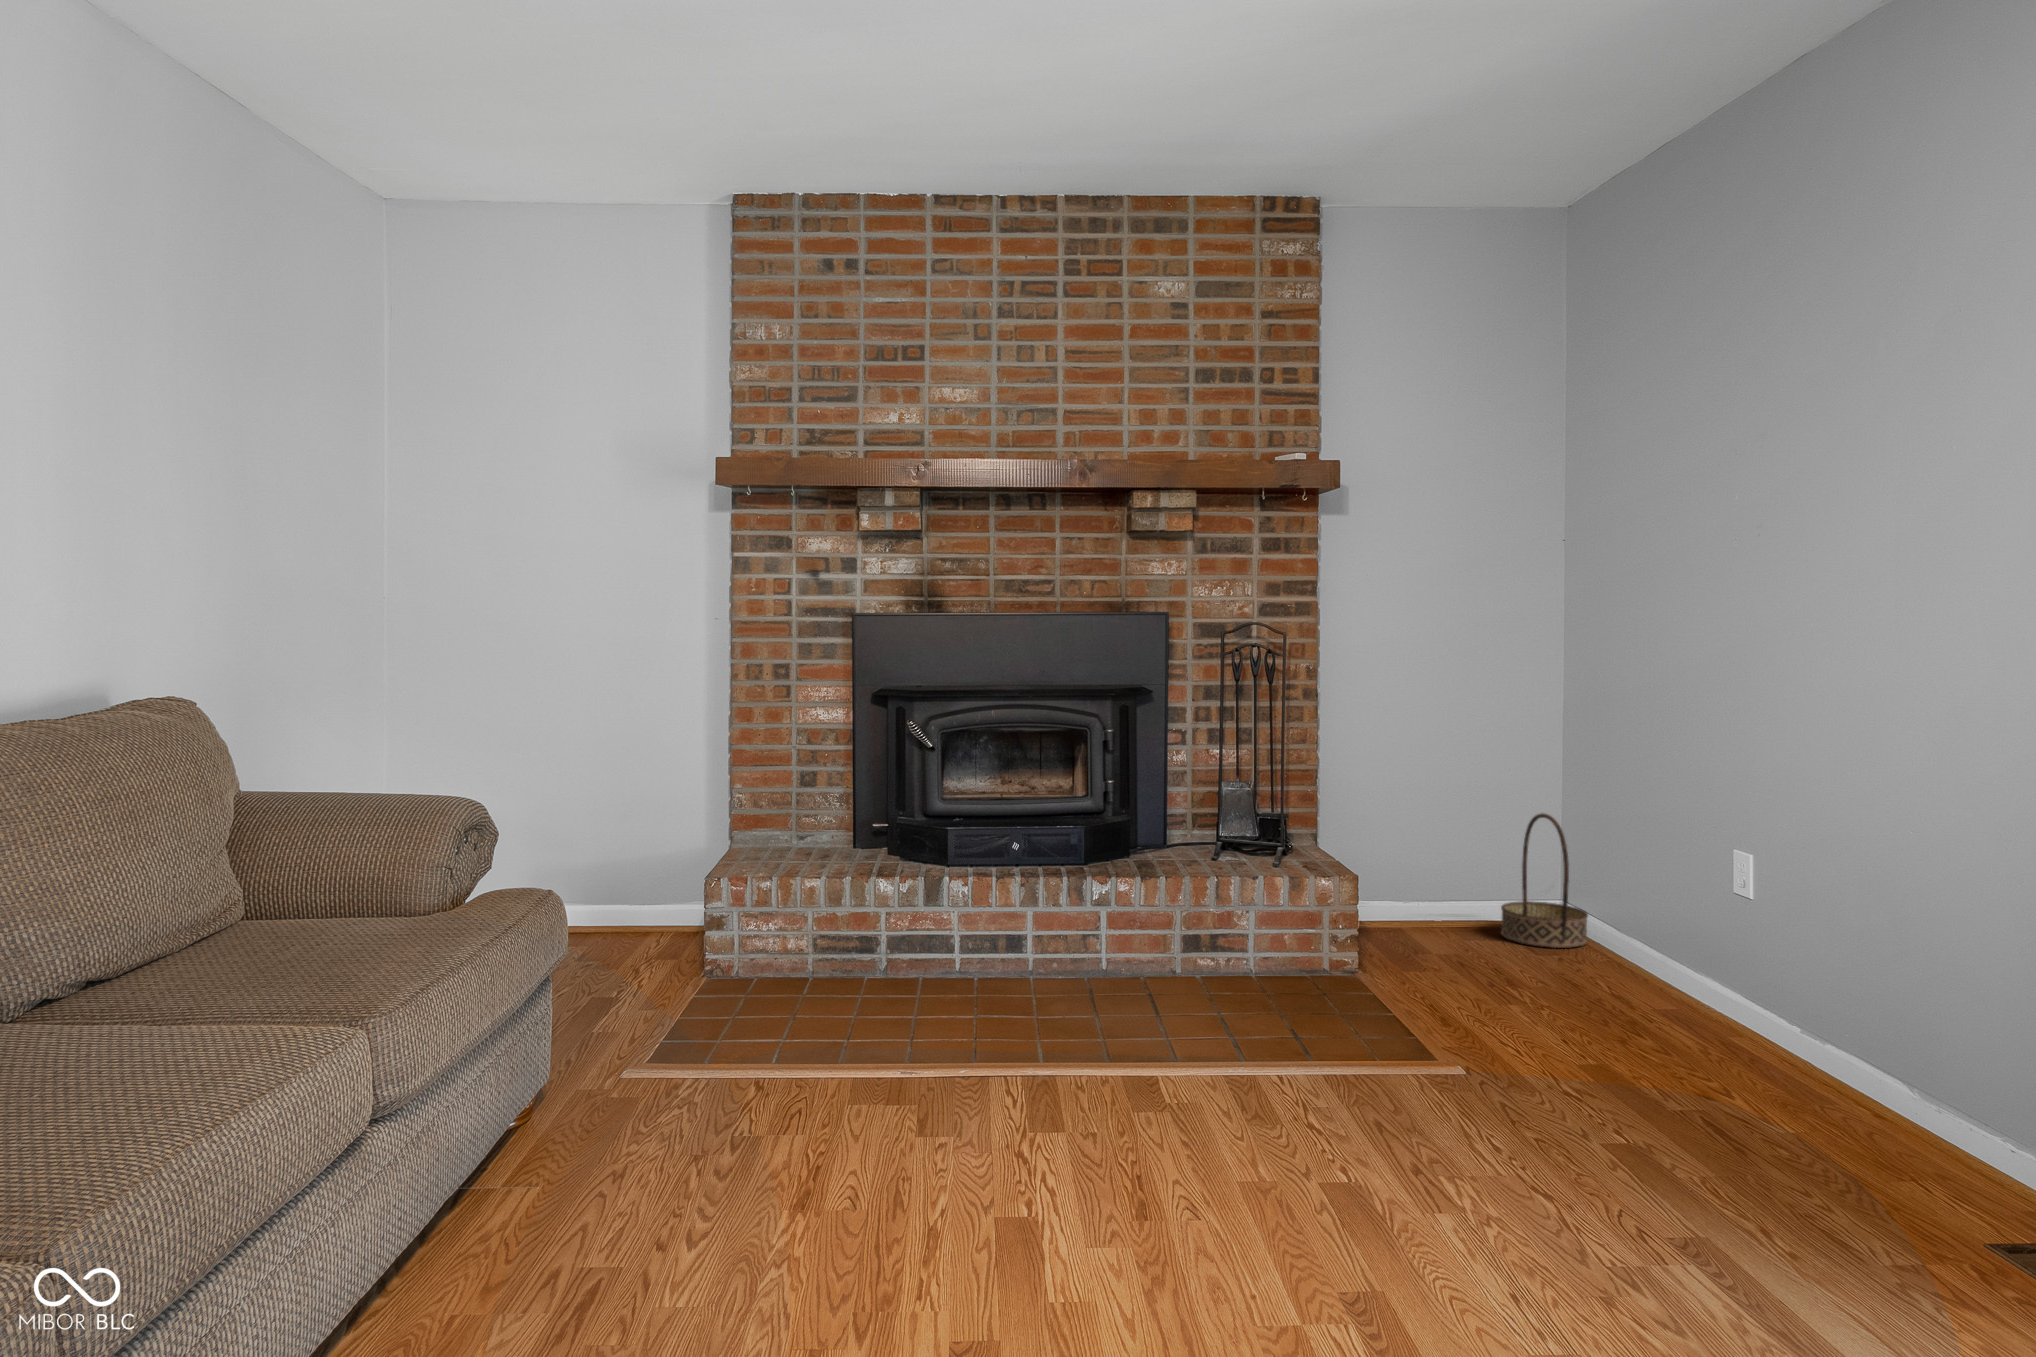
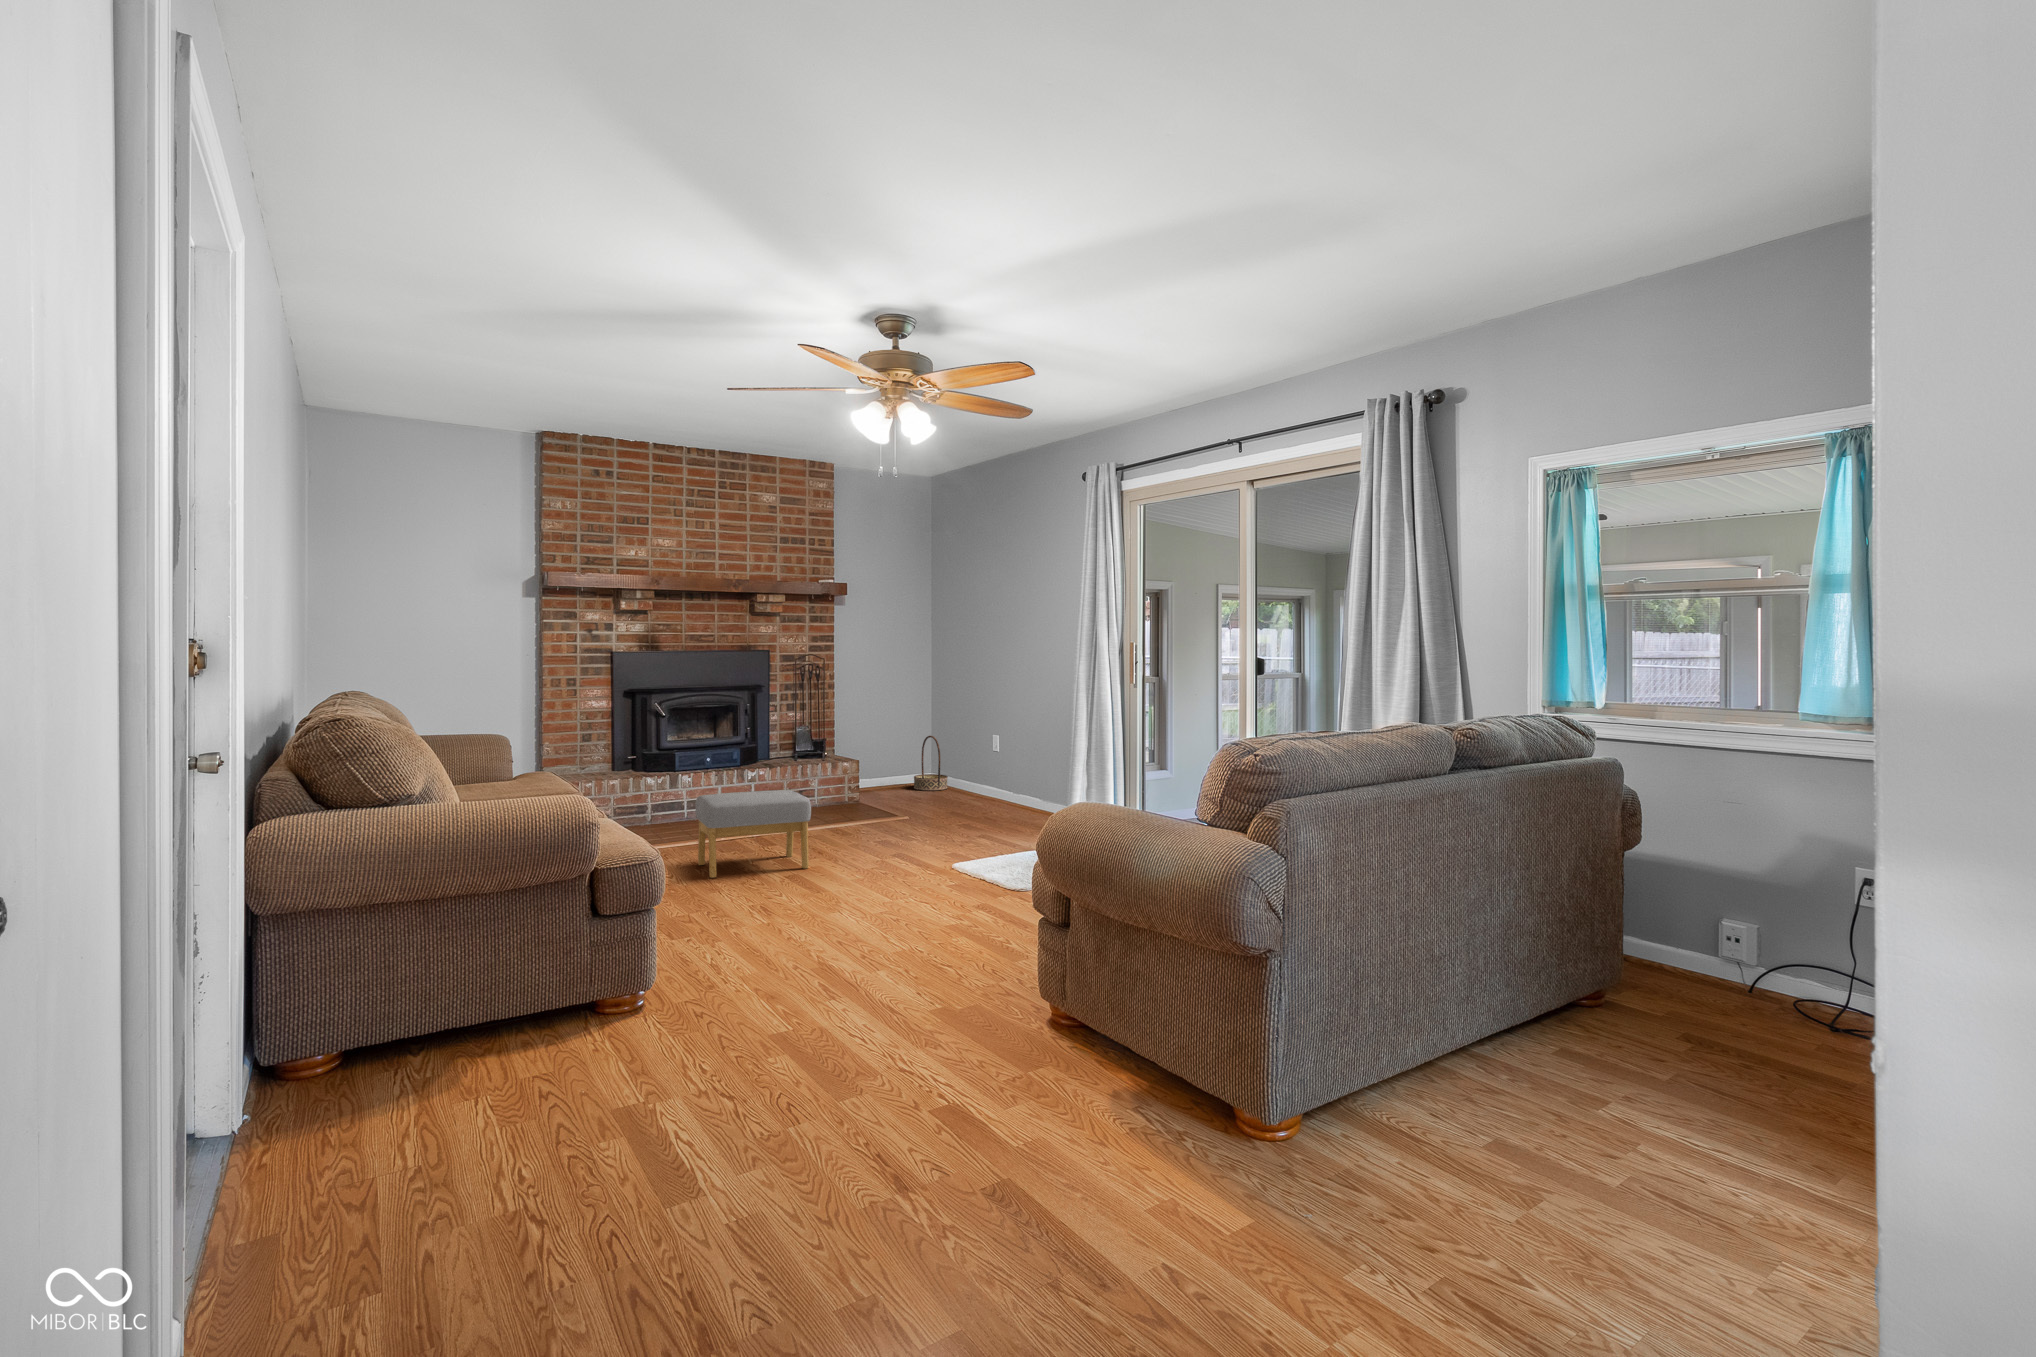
footstool: none [734,996,1063,1292] -> present [696,790,811,878]

